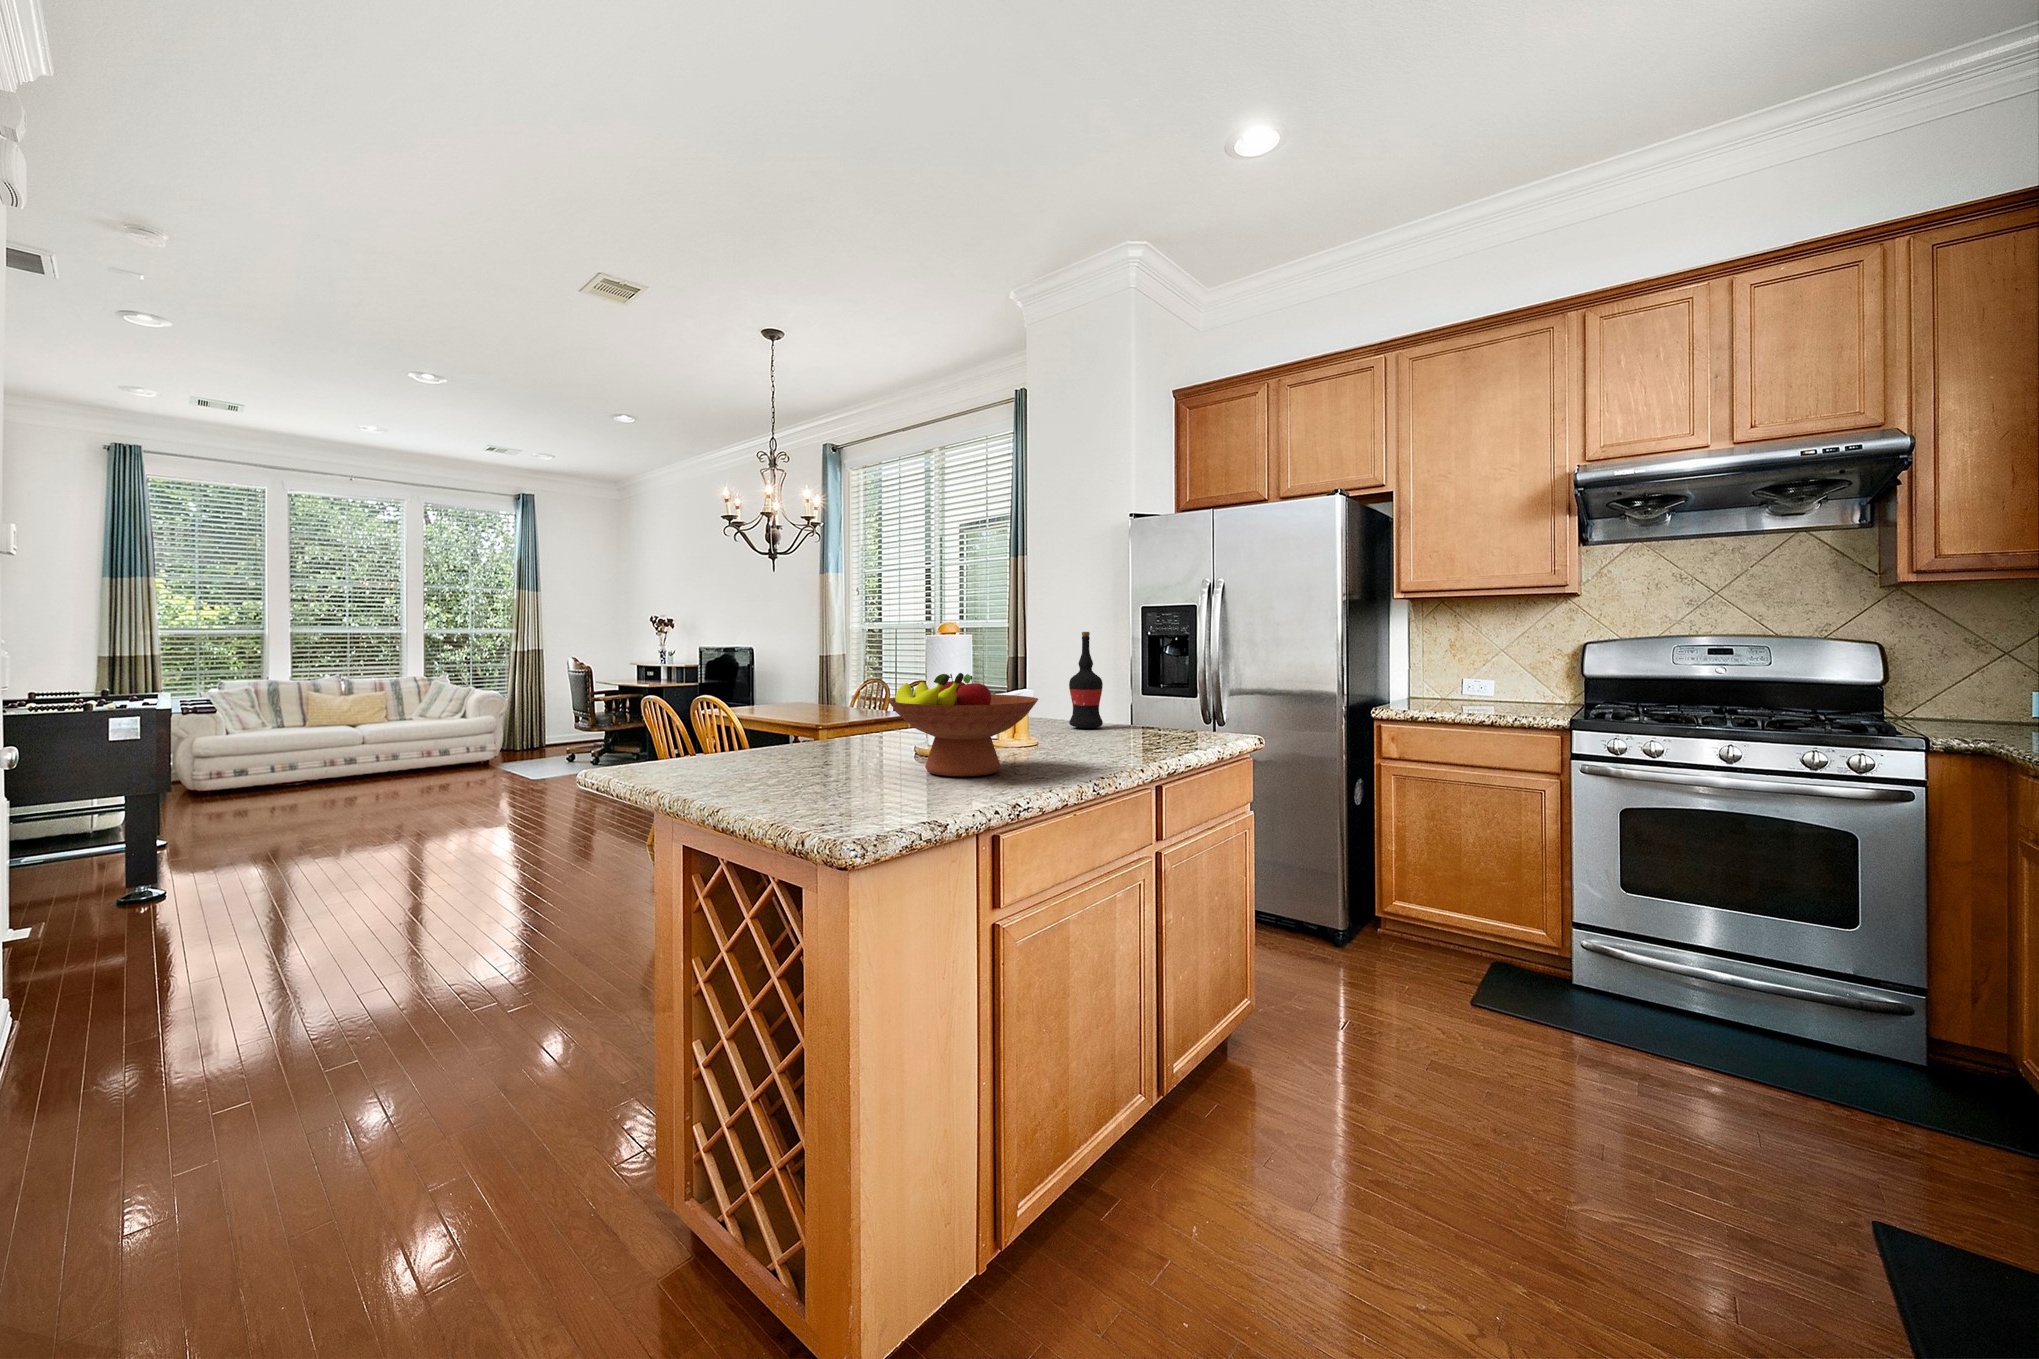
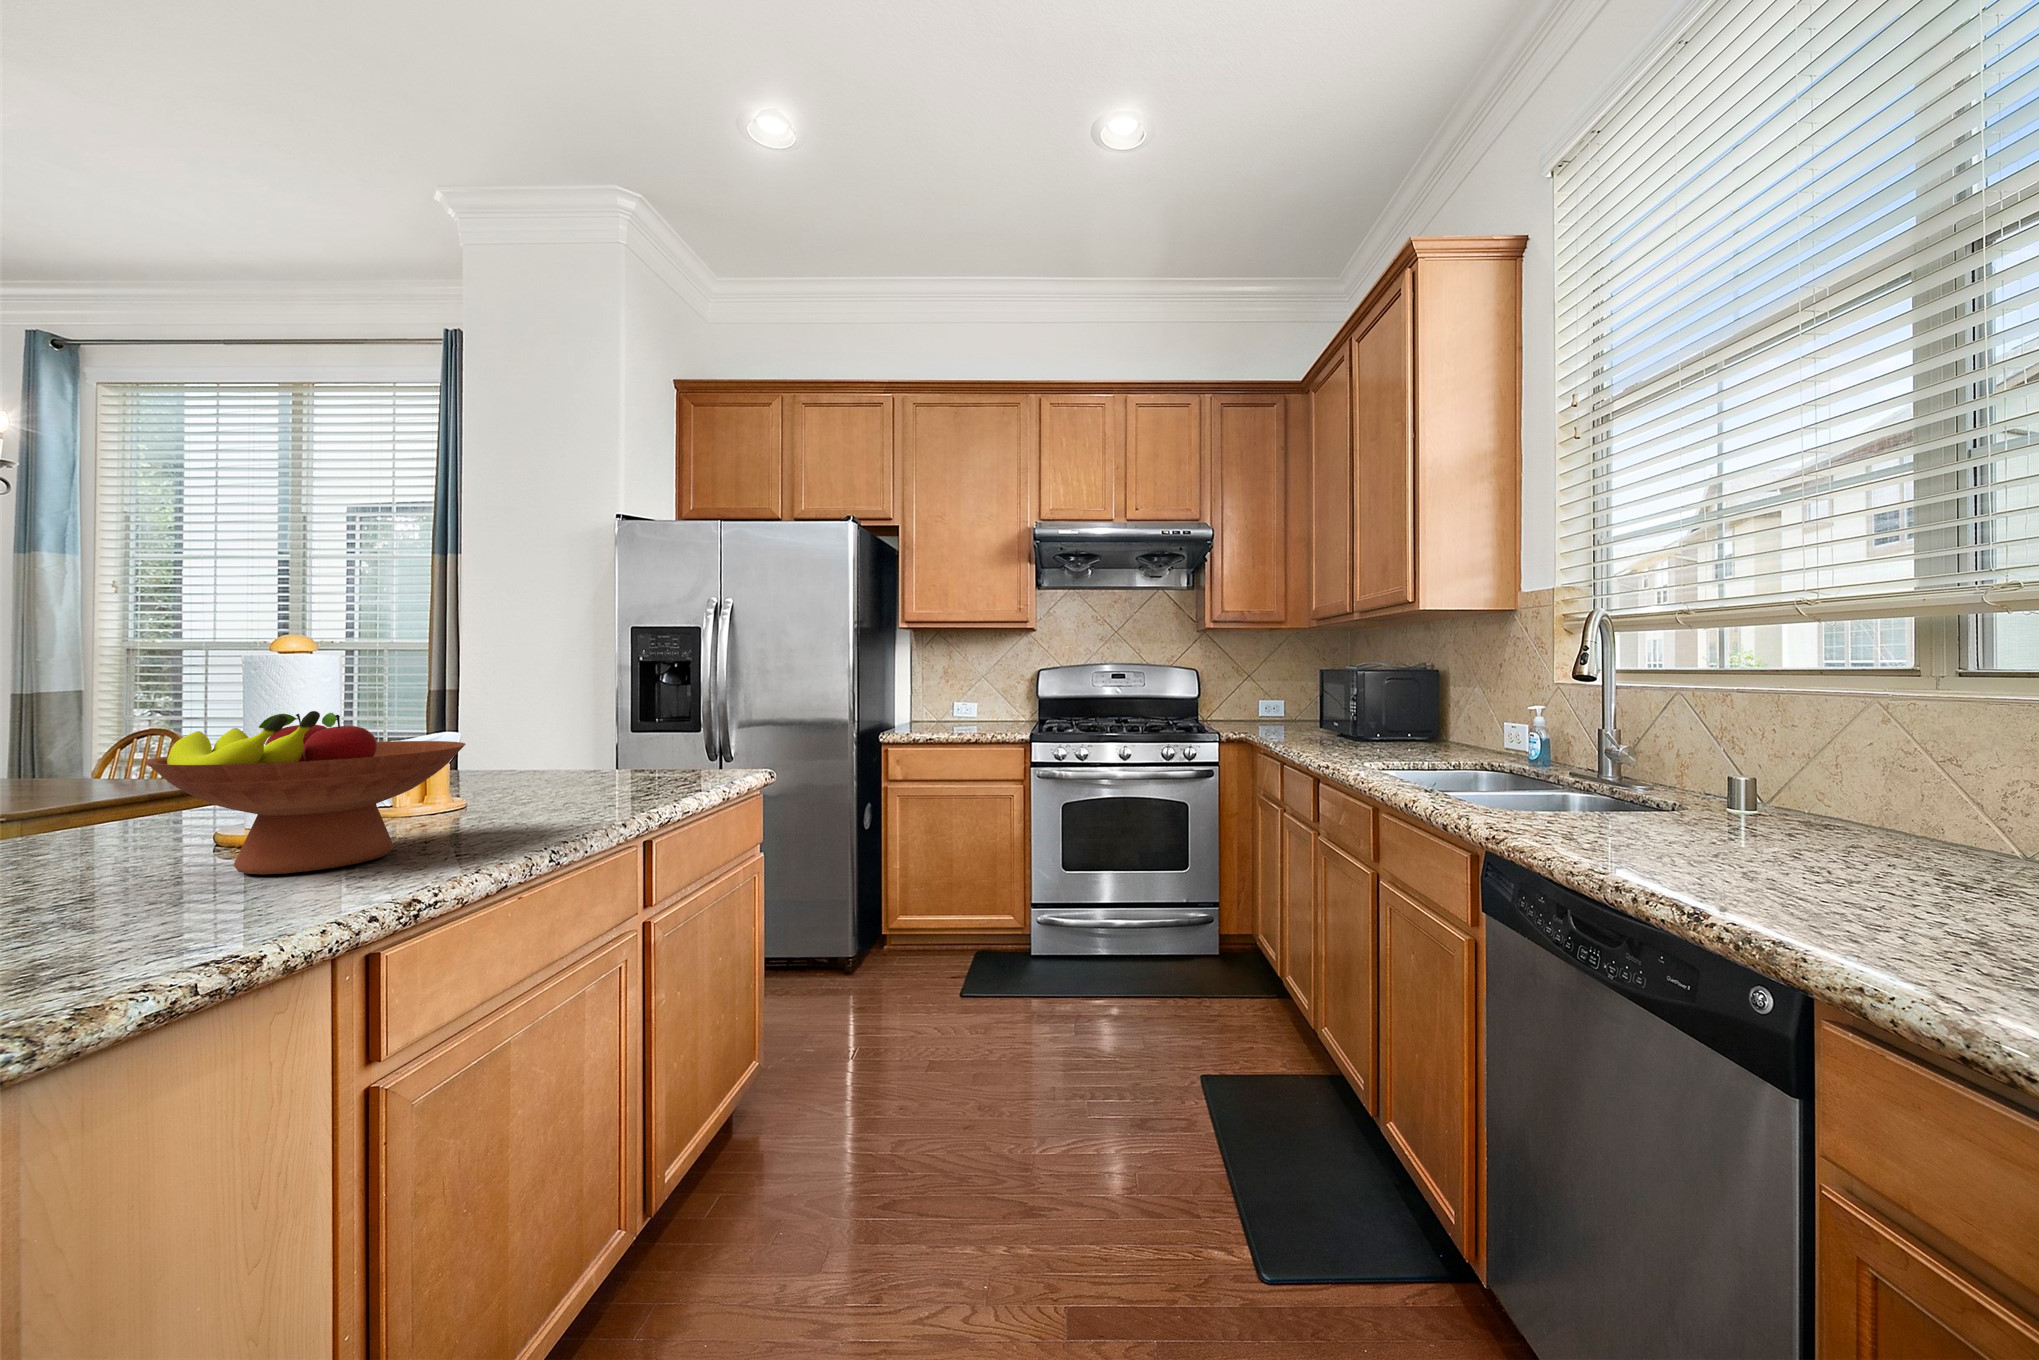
wine bottle: present [1069,632,1103,728] -> none [525,656,577,777]

